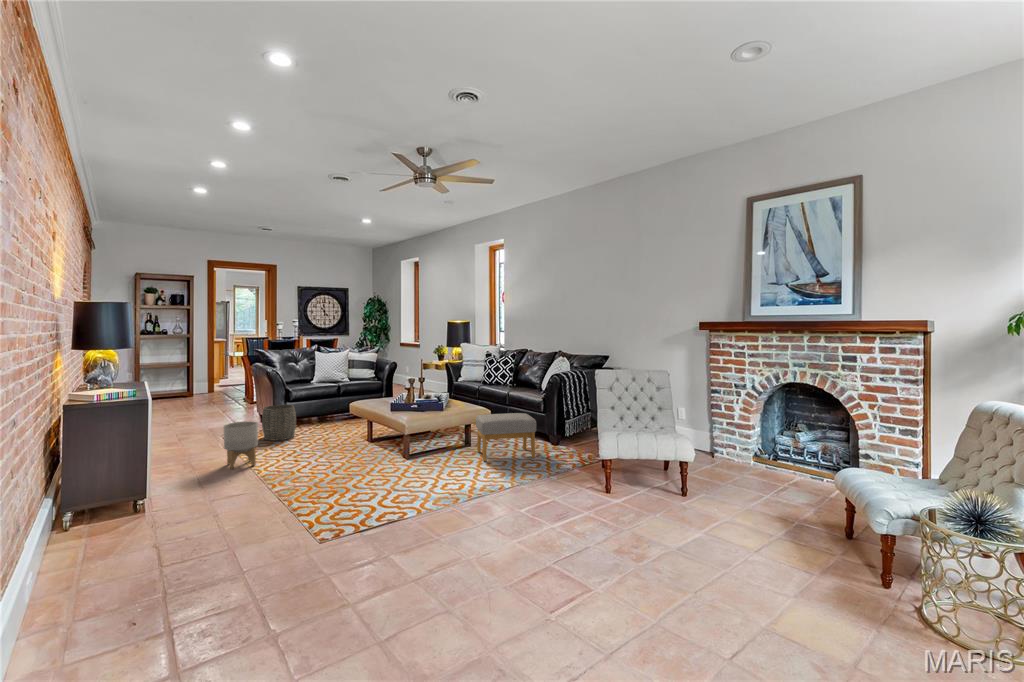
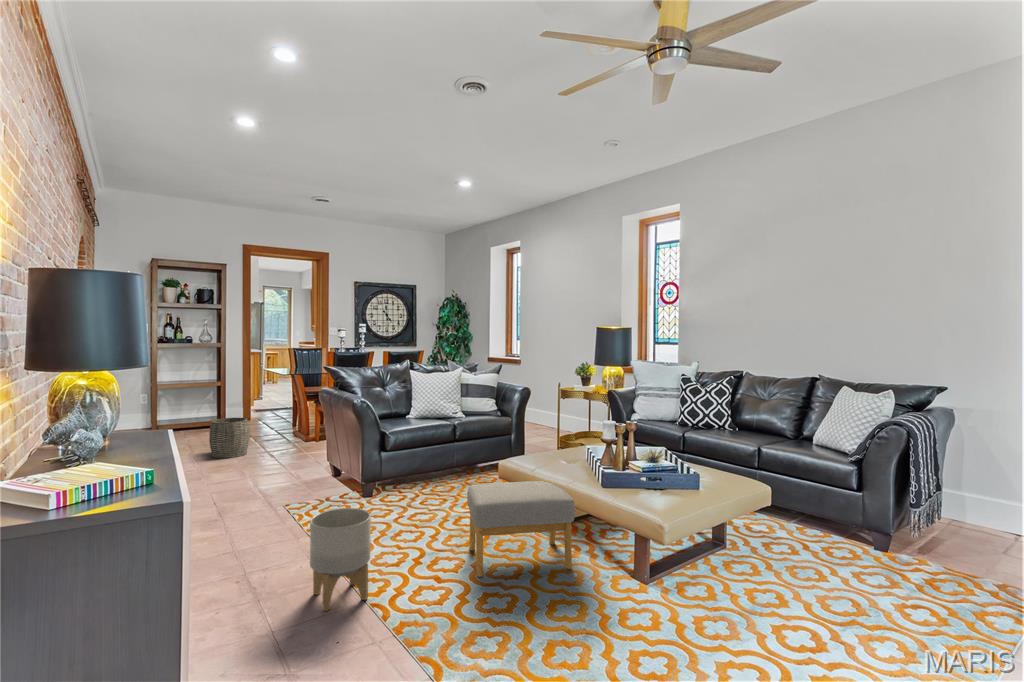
woven basket: present [262,405,296,440] -> present [209,418,249,458]
footstool: present [476,413,536,461] -> present [467,481,575,577]

